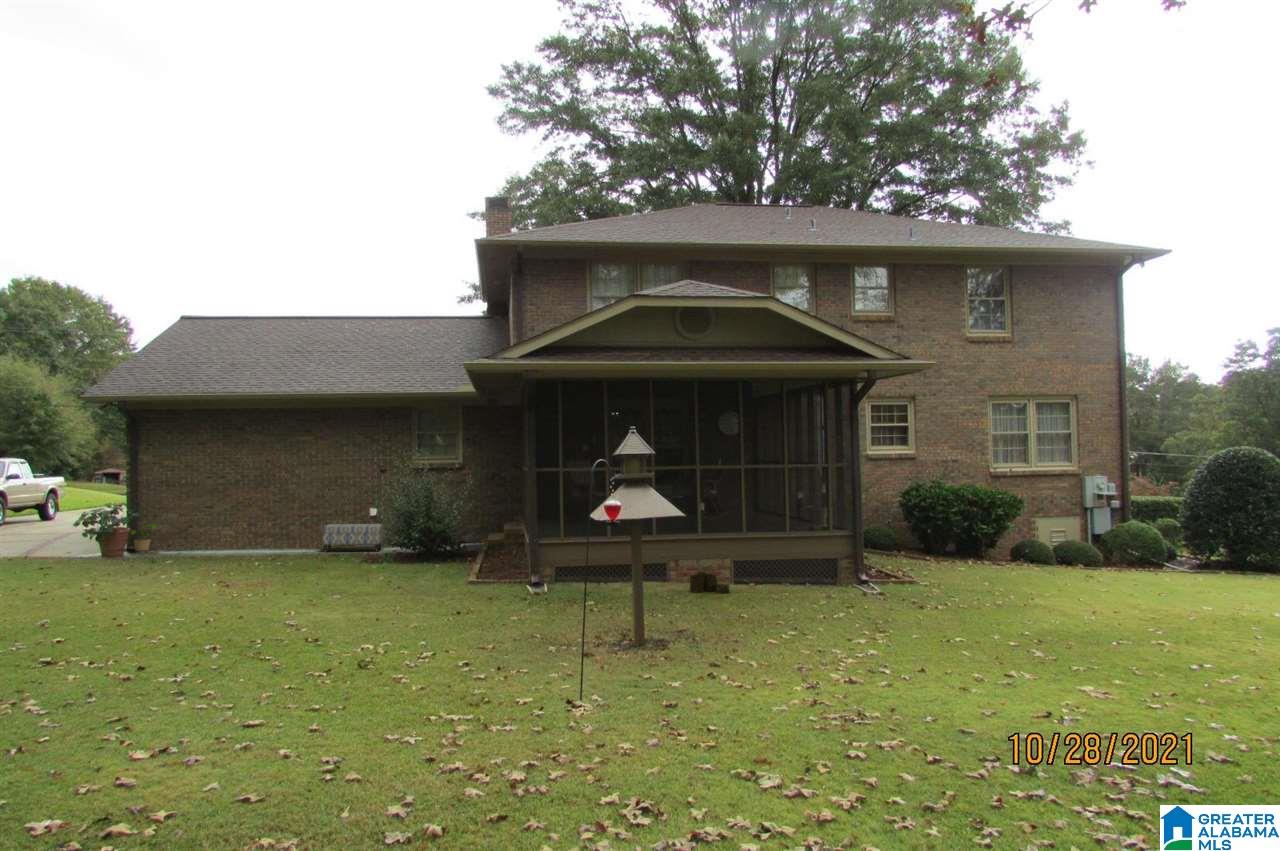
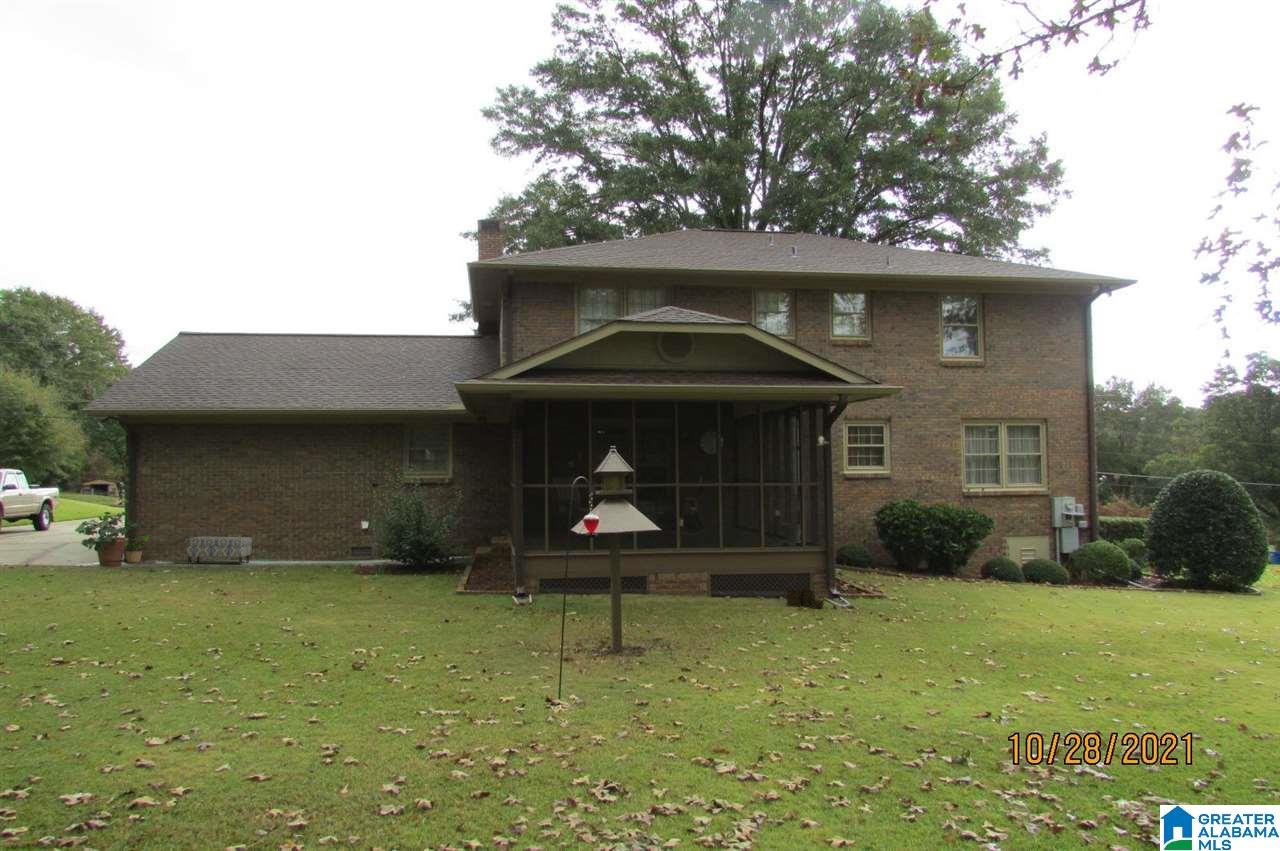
bench: present [323,524,383,552] -> present [187,536,252,565]
woven basket: present [690,572,729,593] -> present [787,588,824,609]

